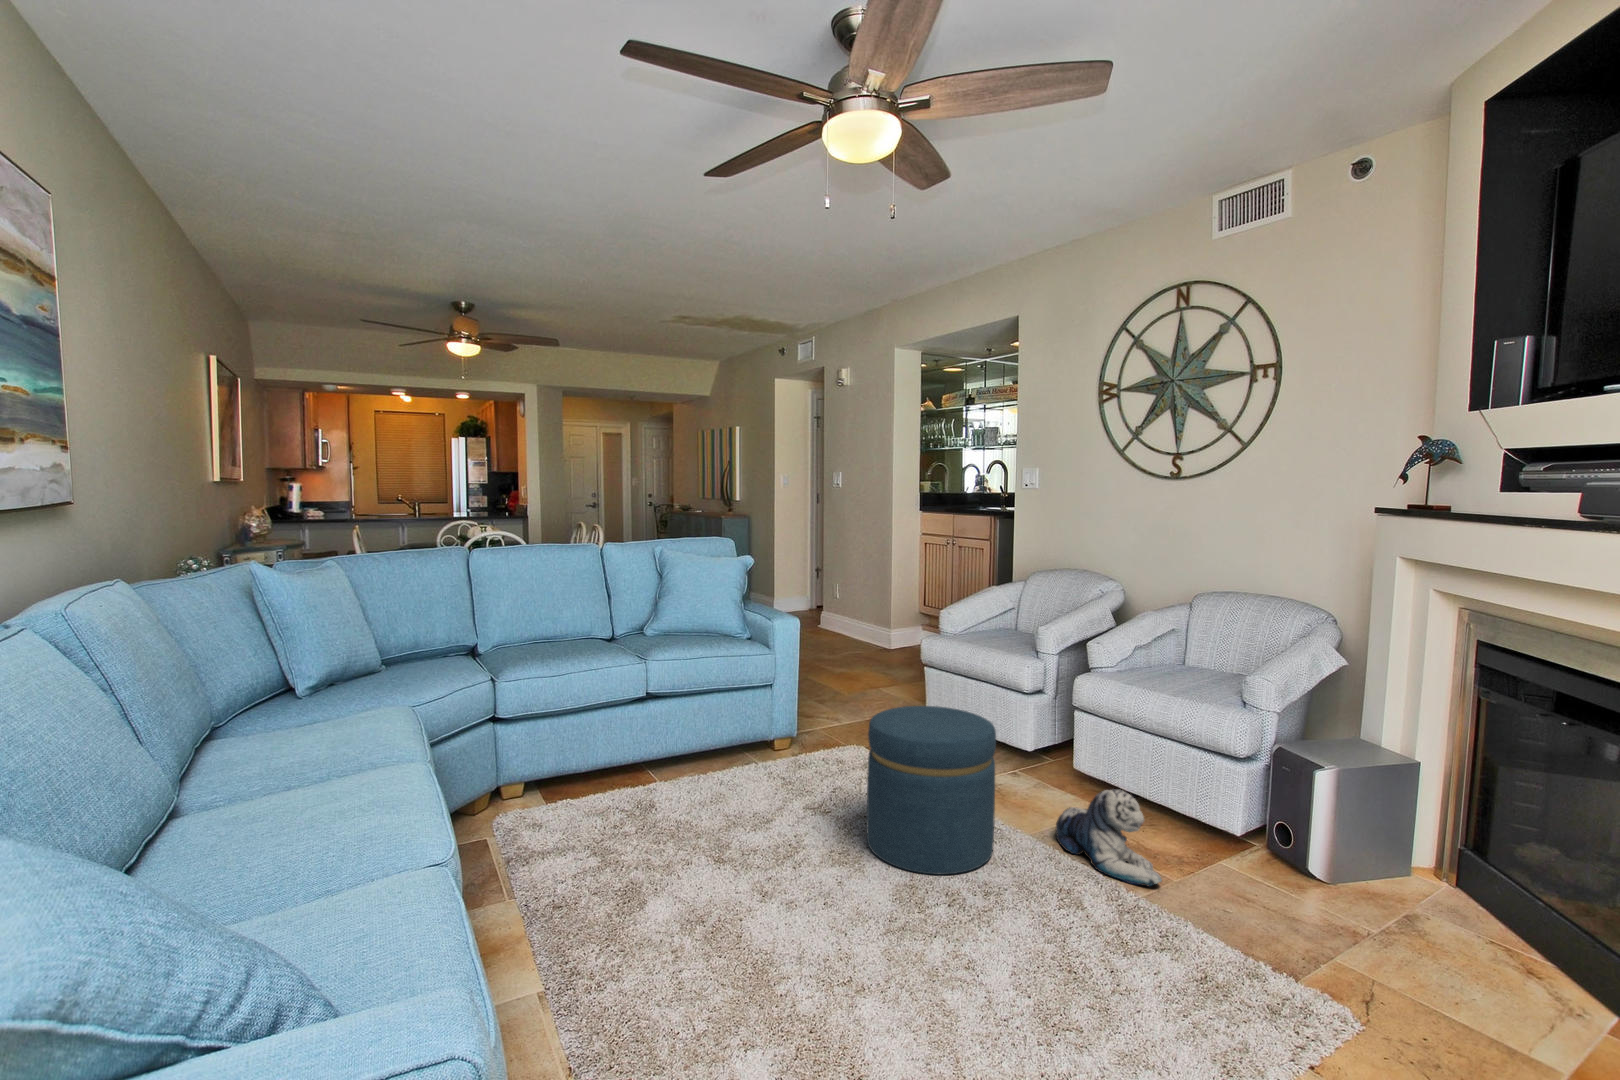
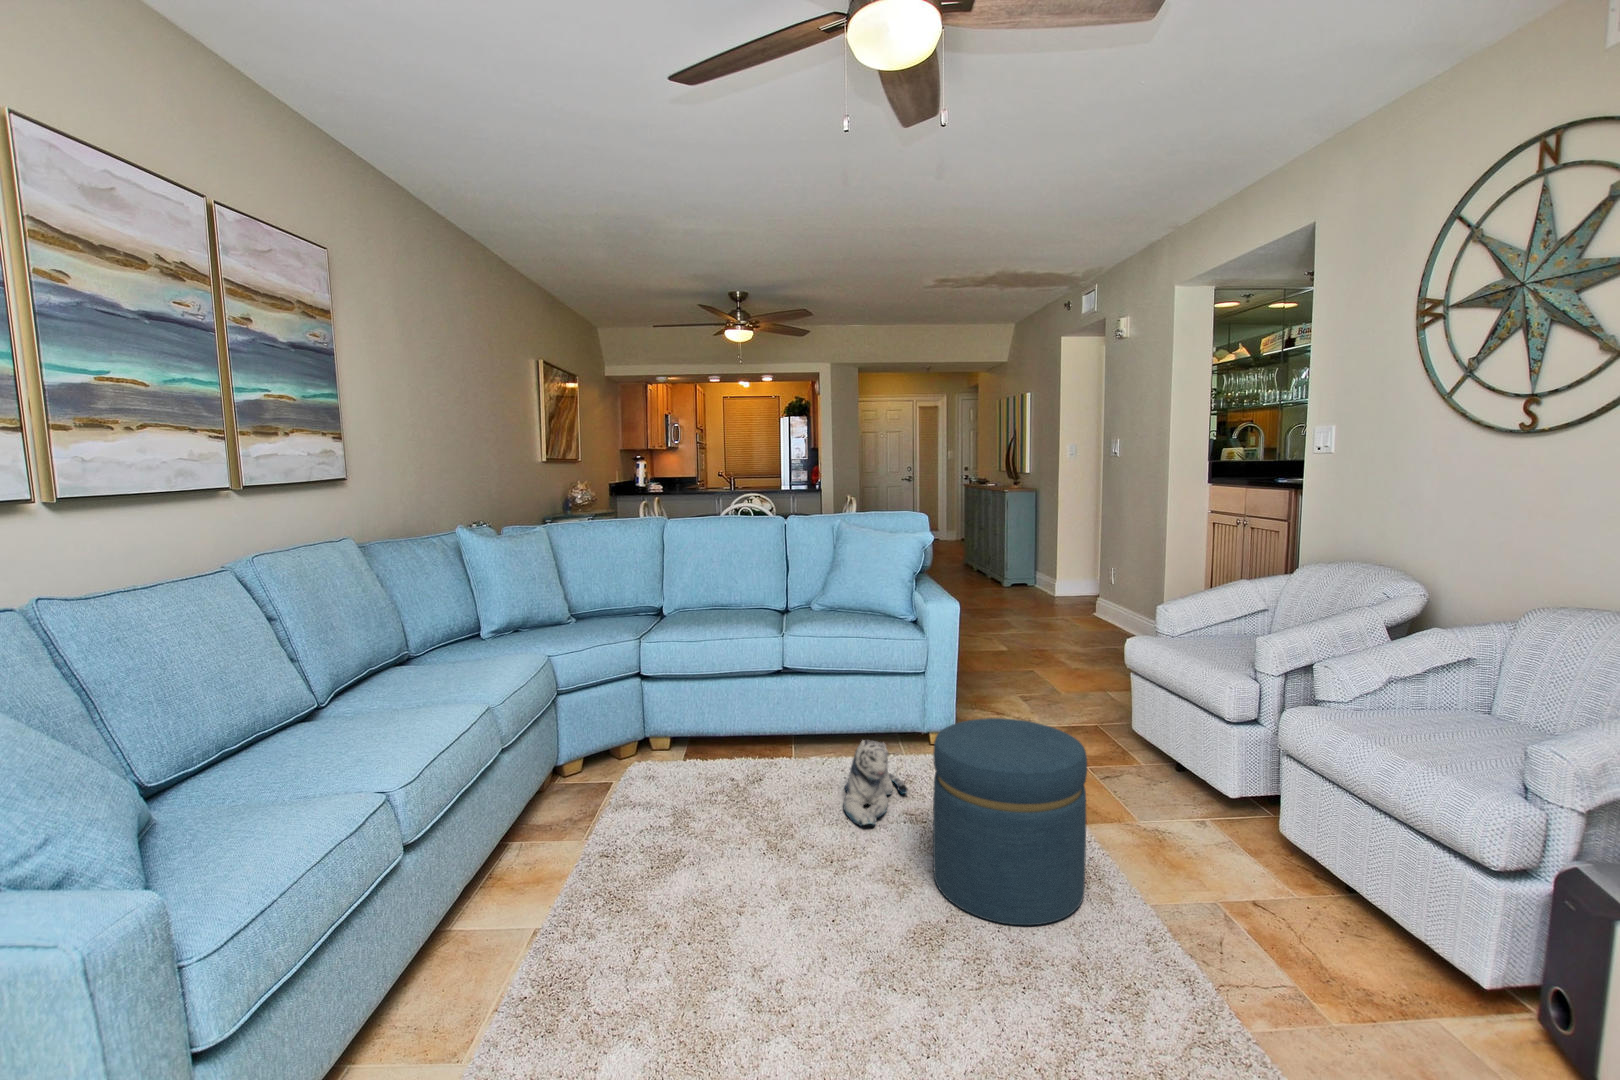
plush toy: present [1056,789,1162,887] -> present [844,740,907,826]

